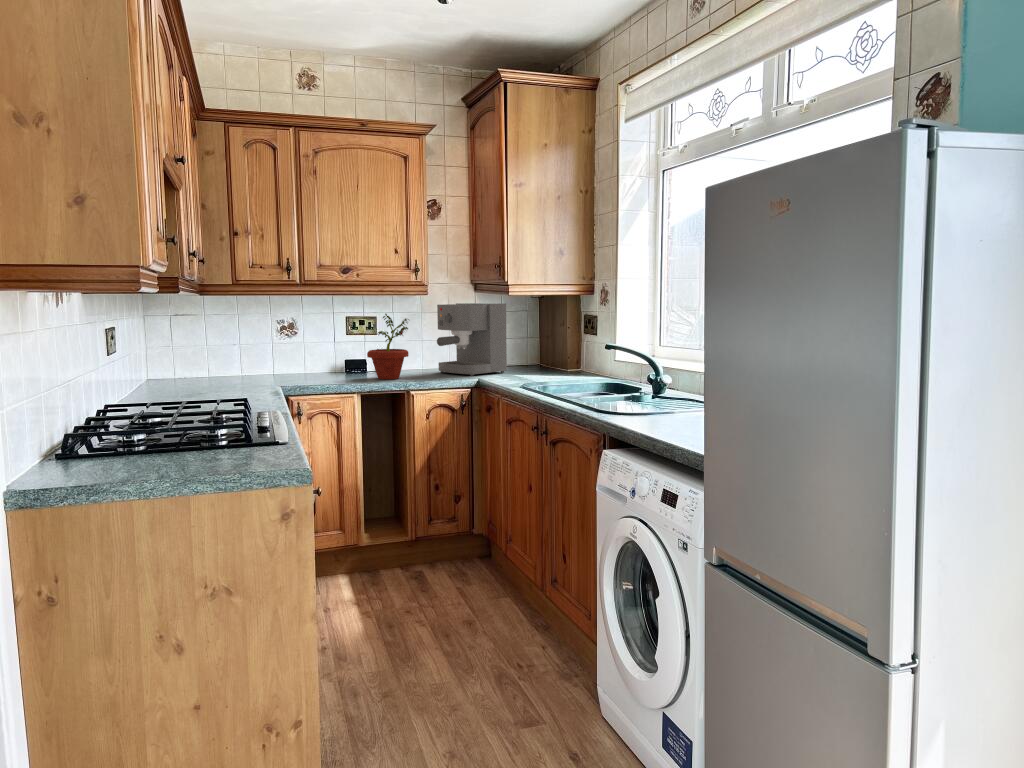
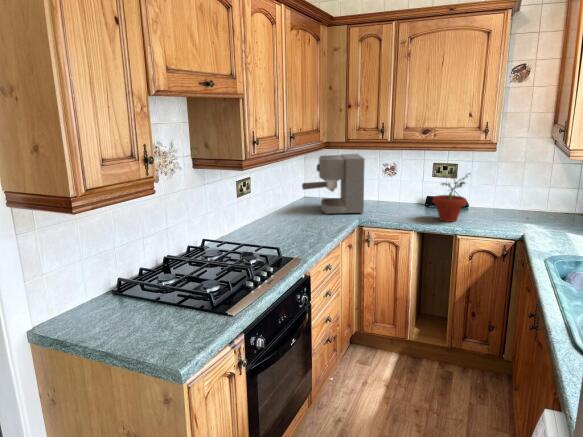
coffee maker: present [437,303,507,376] -> present [302,154,364,214]

